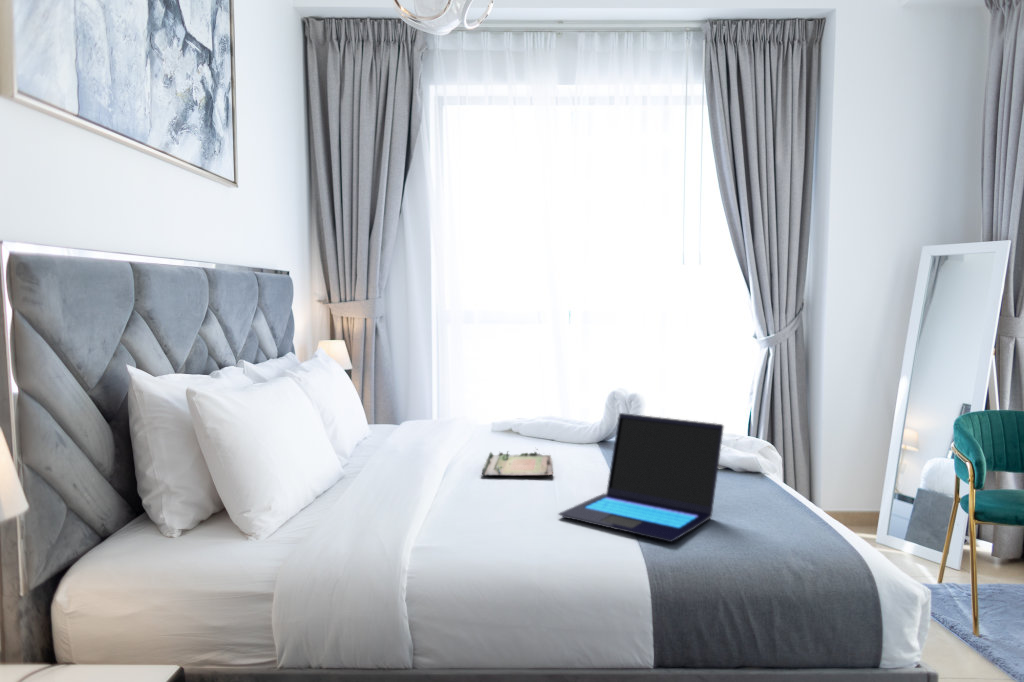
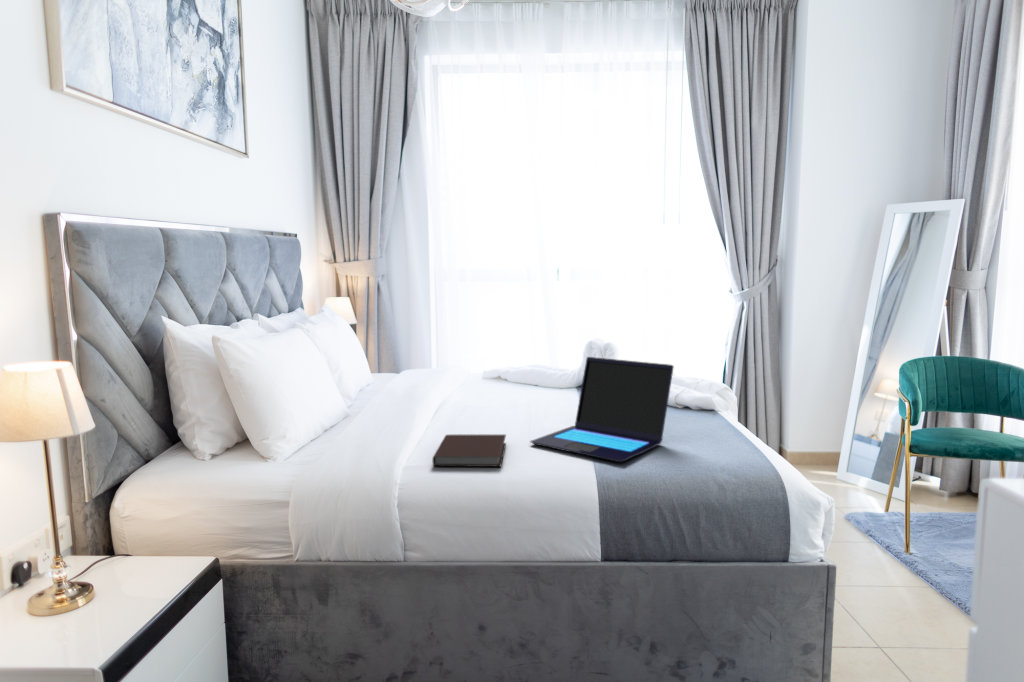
tray: present [482,452,553,476] -> none [469,389,533,413]
notebook: none [448,505,530,547] -> present [433,434,506,467]

